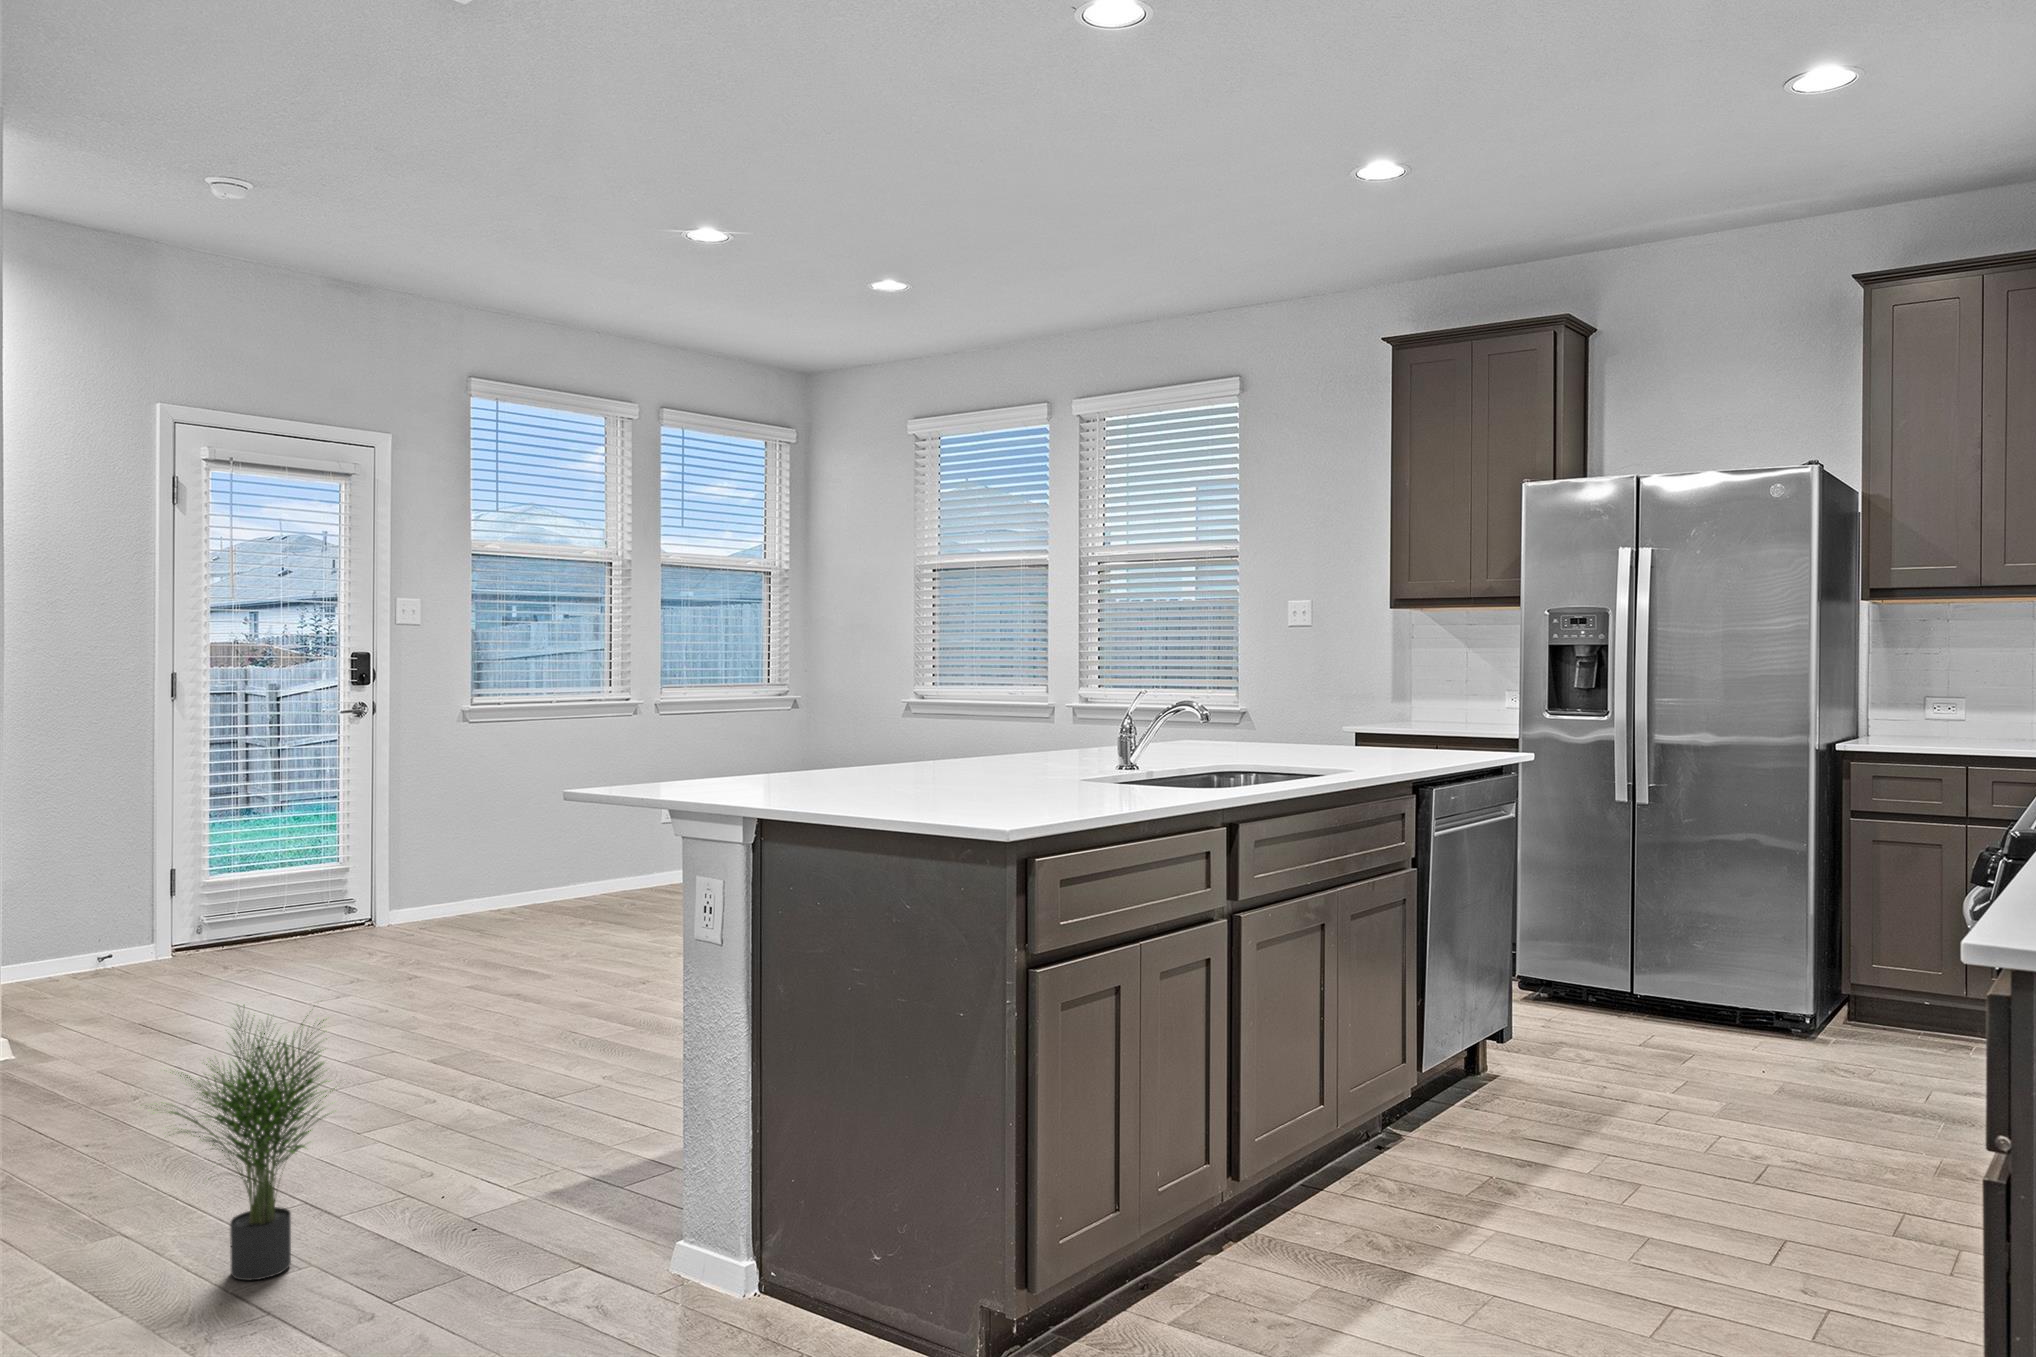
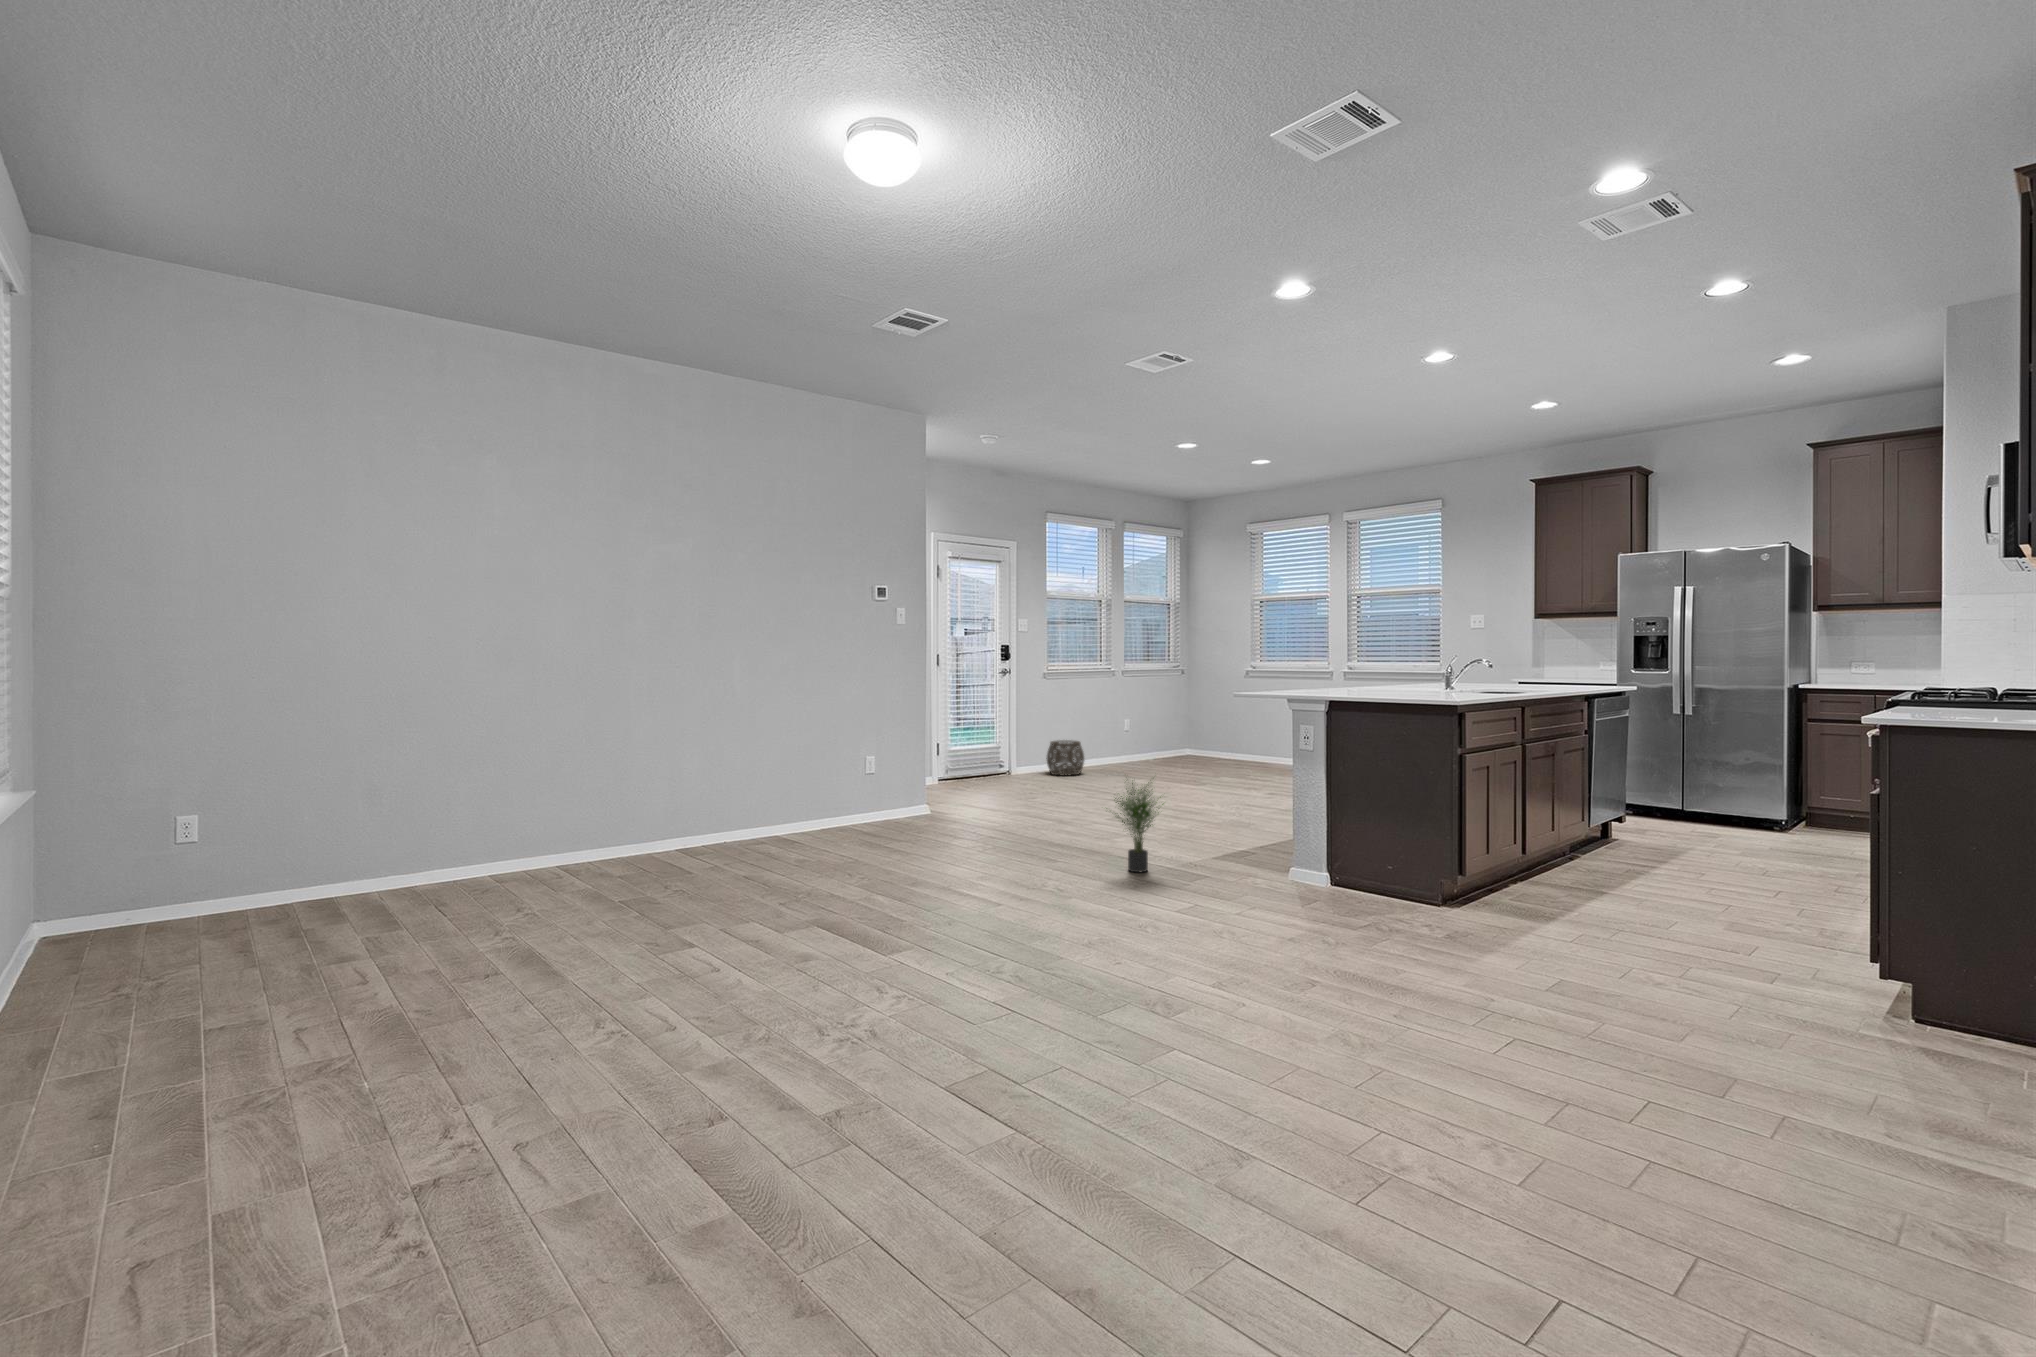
woven basket: none [458,848,543,924] -> present [1046,740,1084,776]

